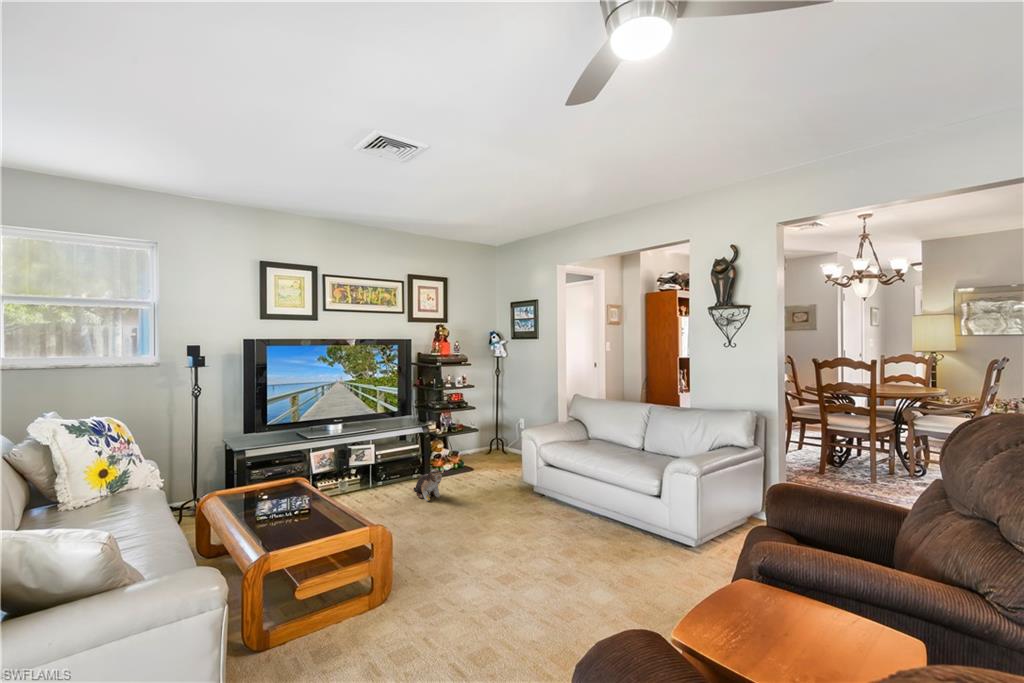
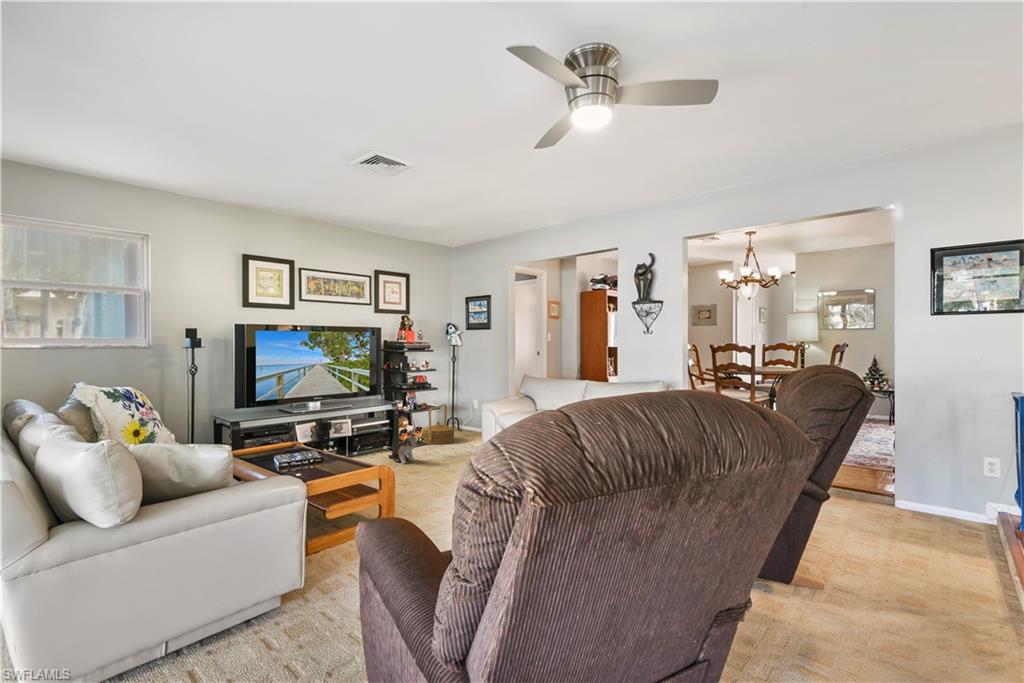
woven basket: none [459,424,496,472] -> present [422,404,455,444]

